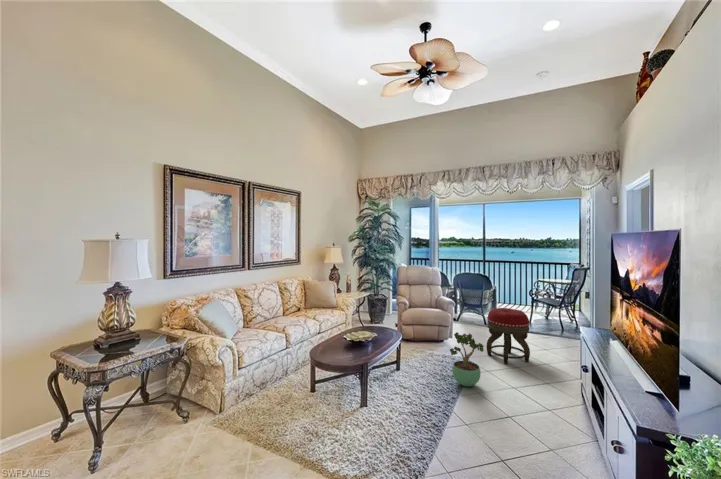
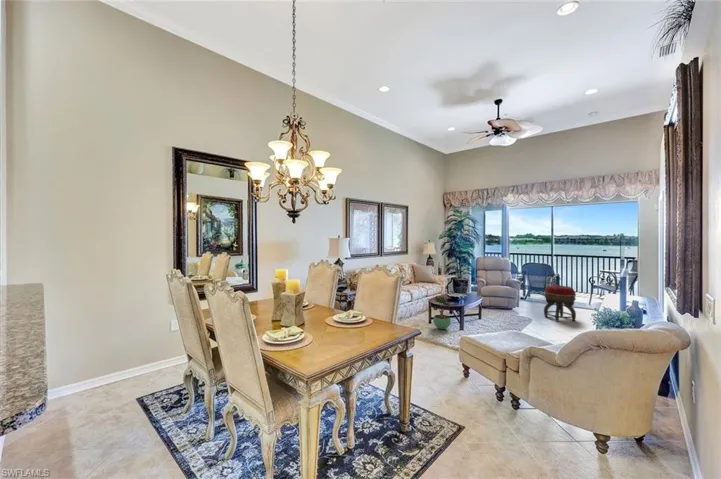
potted plant: present [450,332,484,386] -> present [433,296,451,329]

